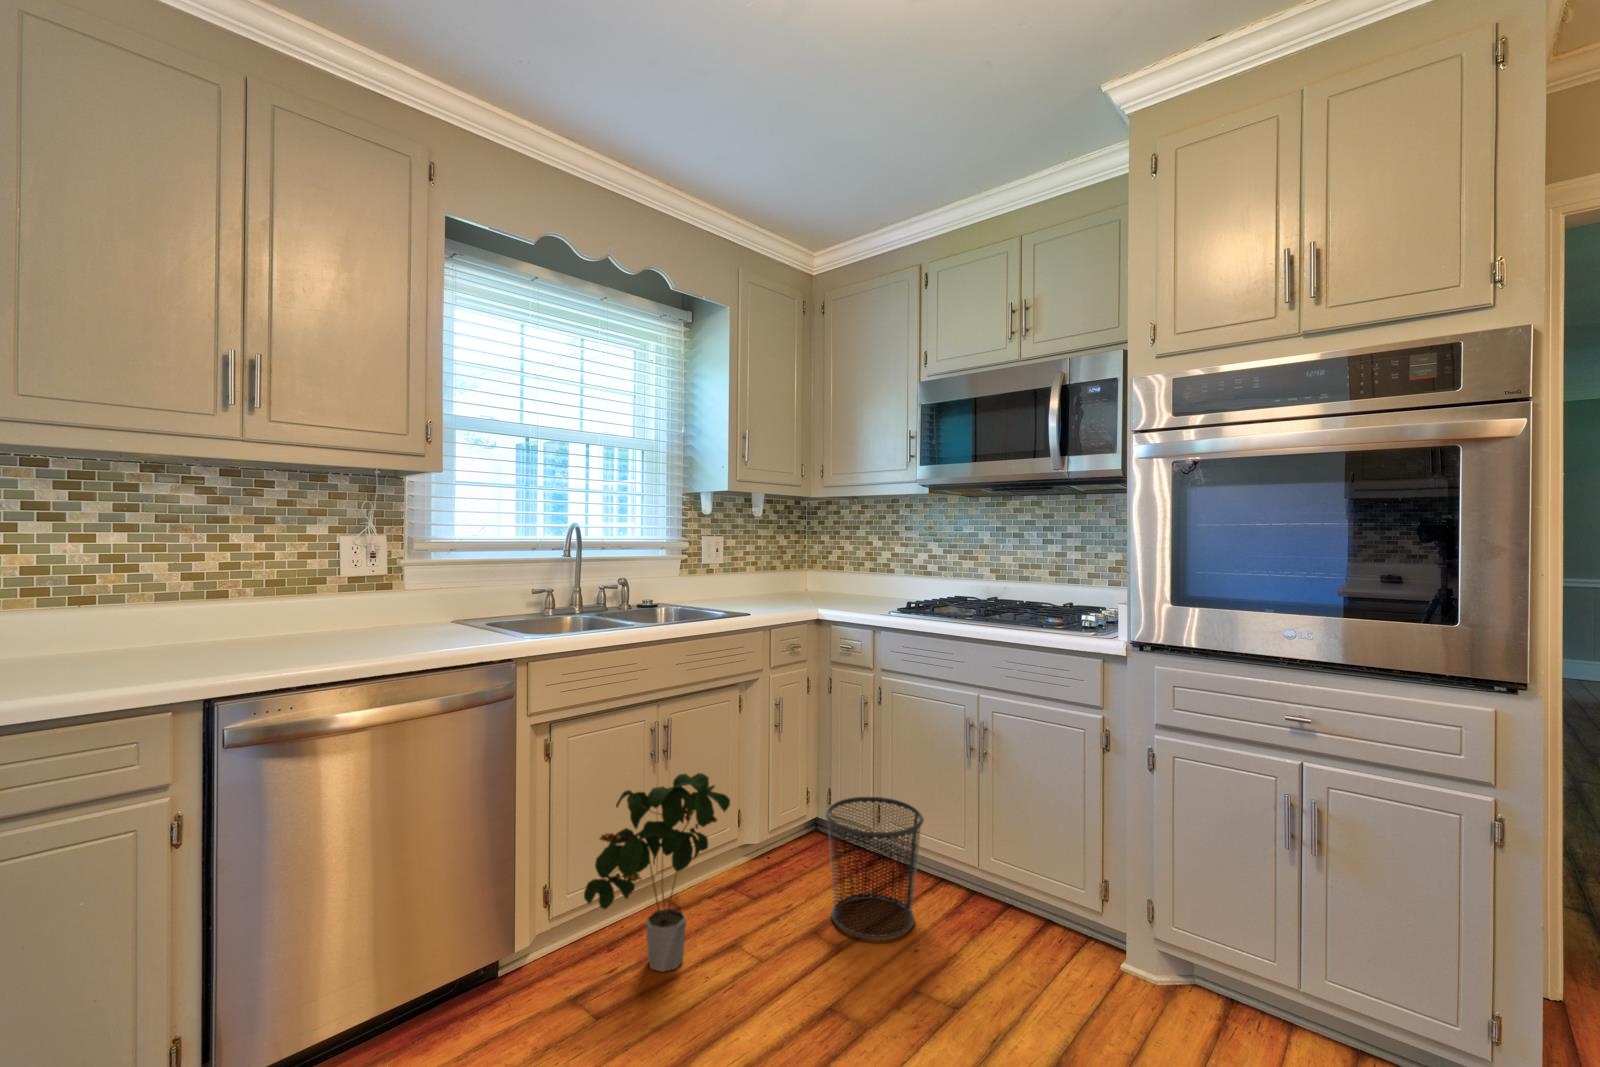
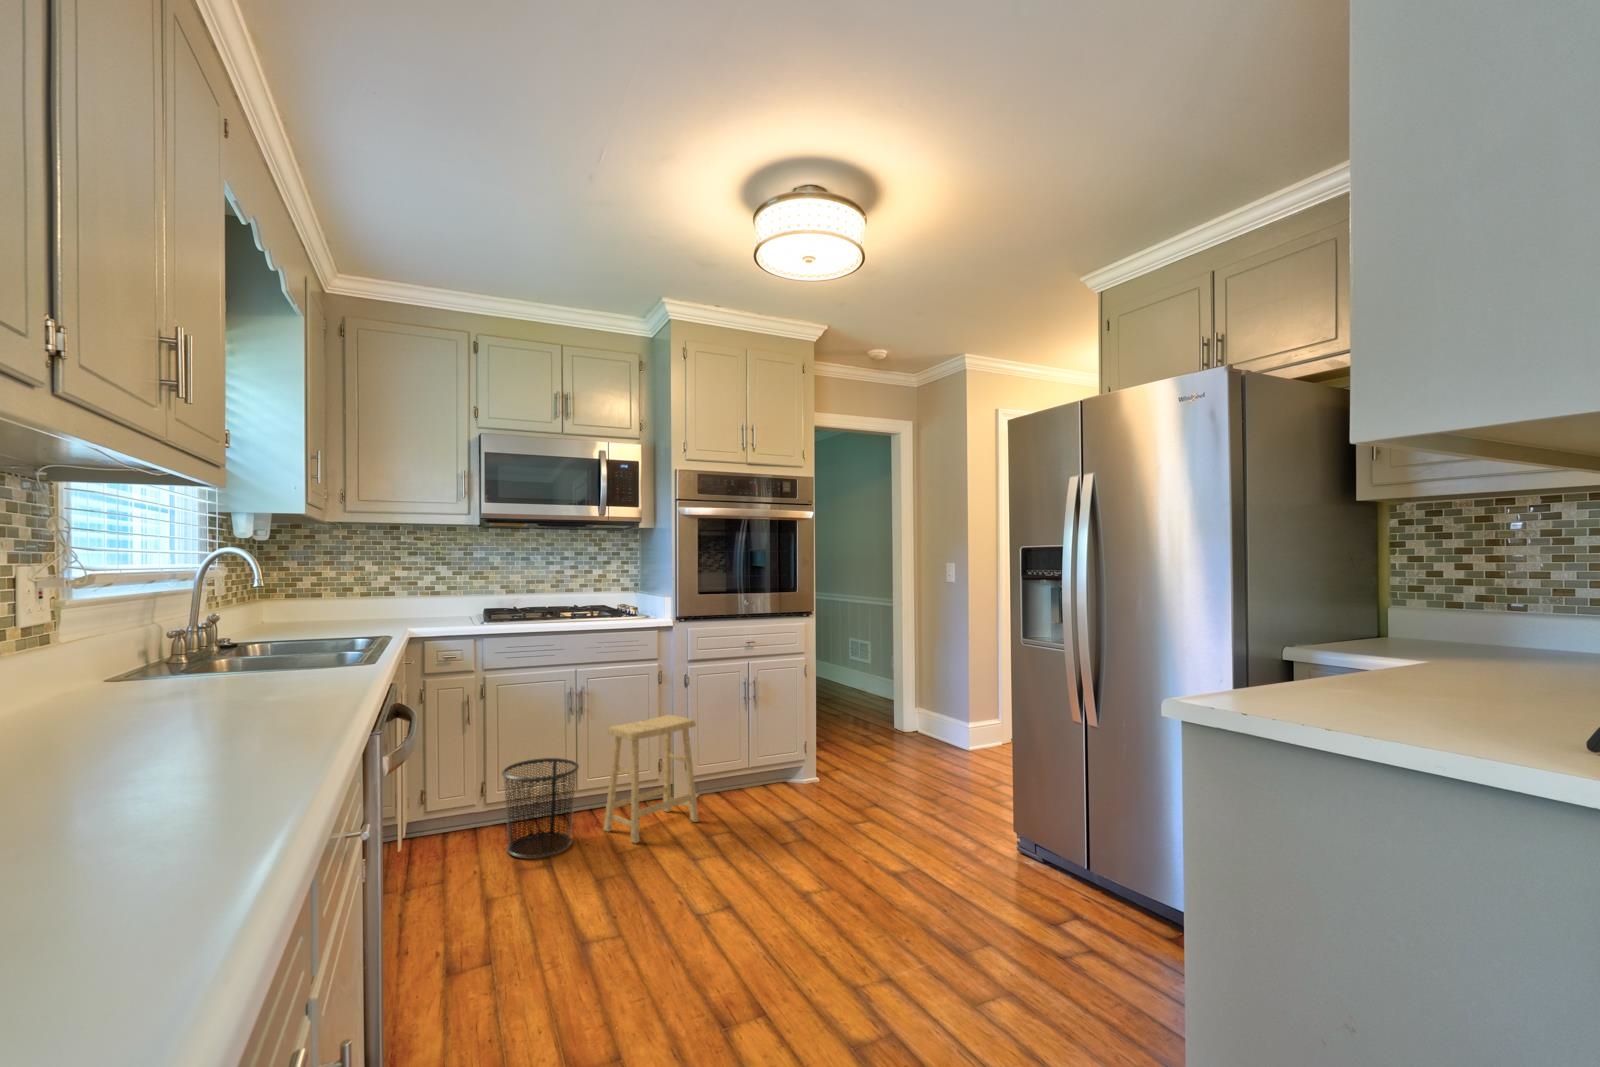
potted plant: present [584,773,730,972] -> none [442,766,494,933]
footstool: none [951,791,1097,1022] -> present [604,715,698,843]

